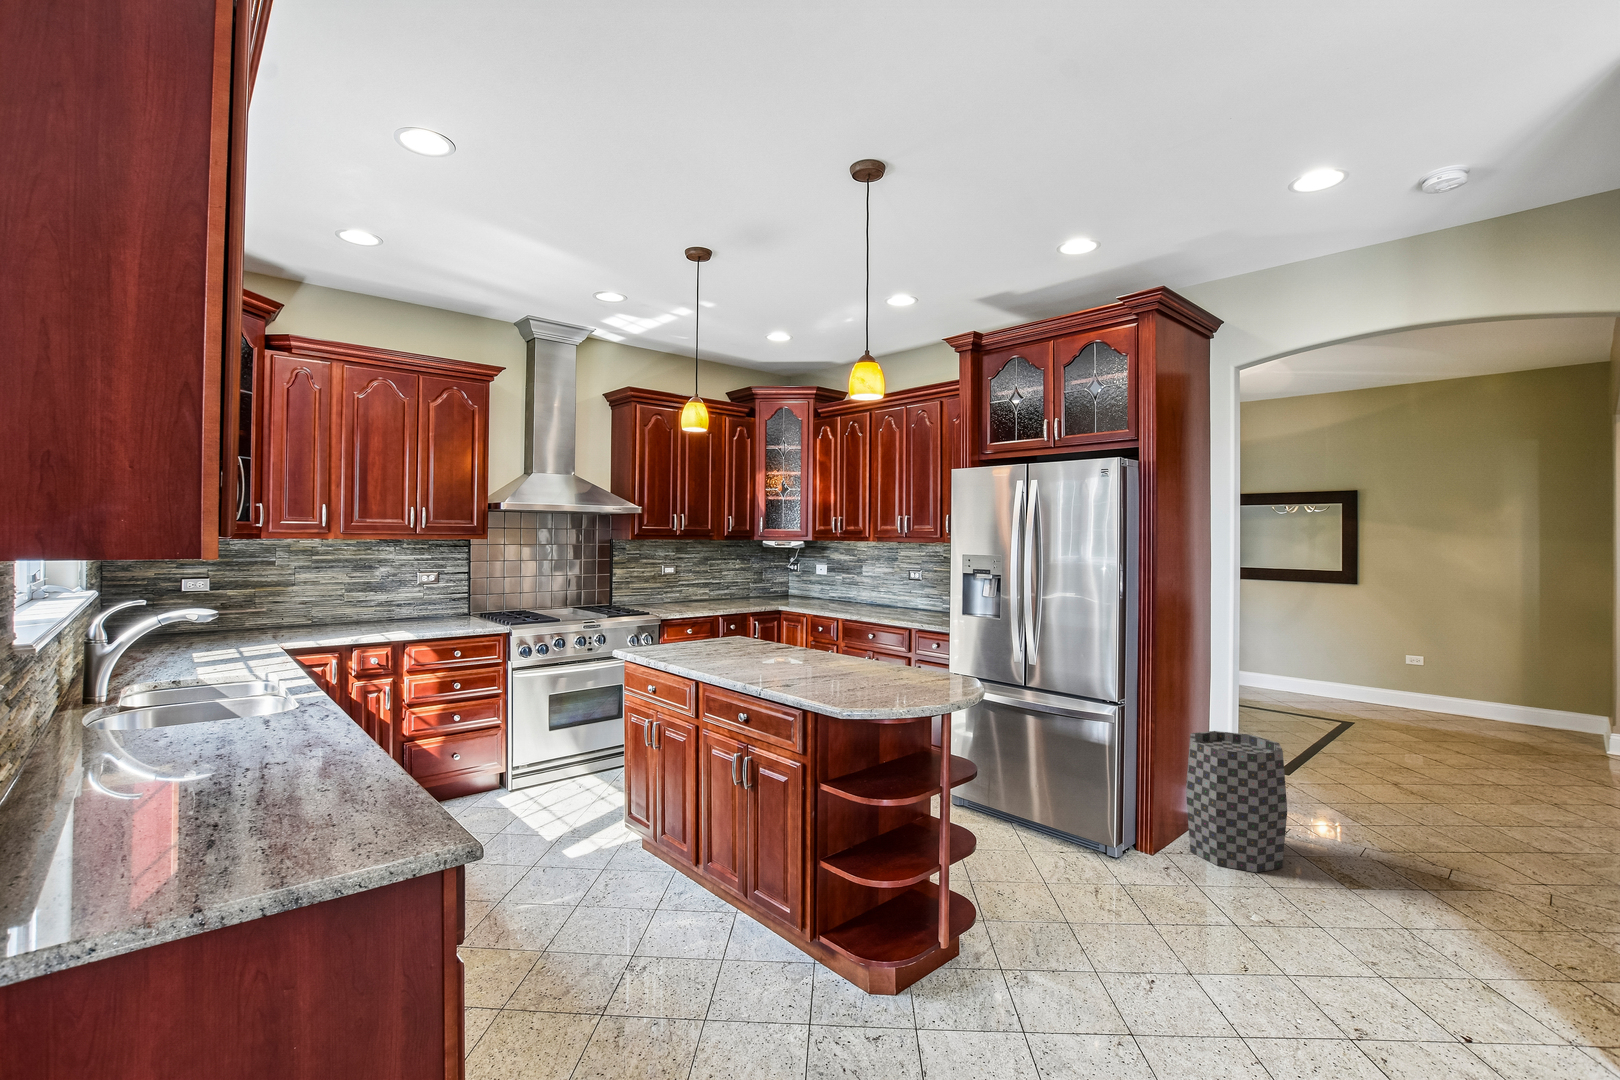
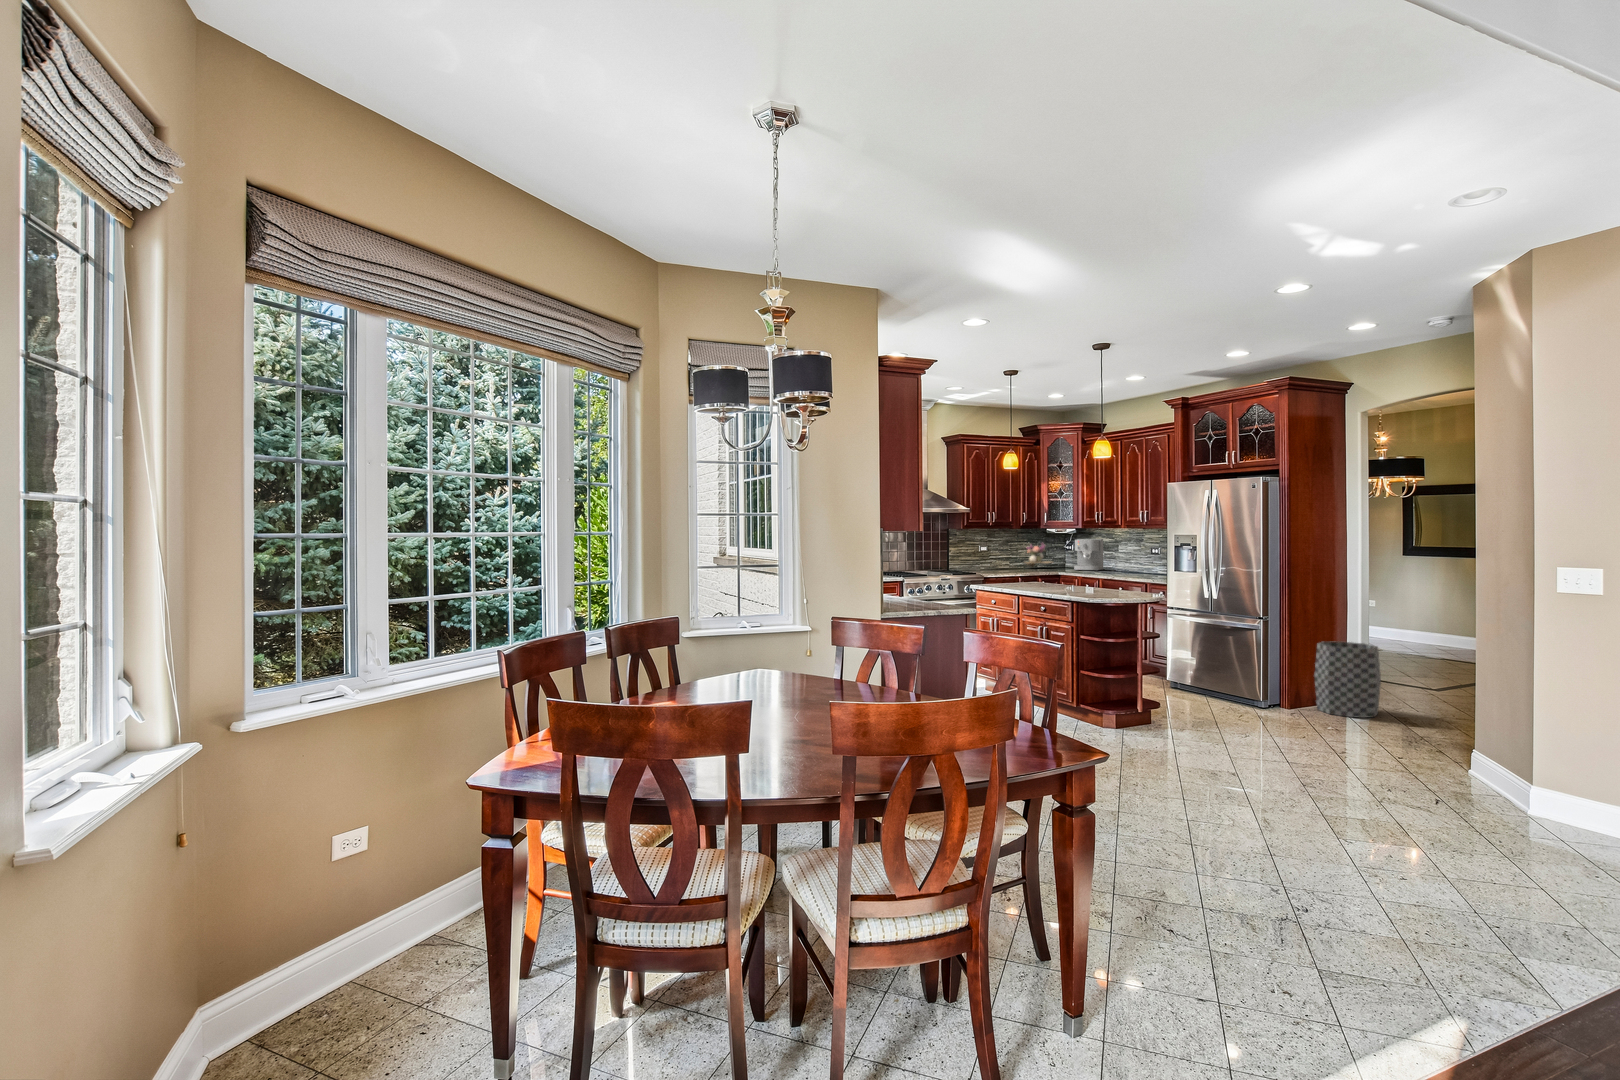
coffee maker: none [802,556,841,603] -> present [1074,539,1103,571]
flower arrangement: none [731,559,775,598] -> present [1026,543,1050,567]

